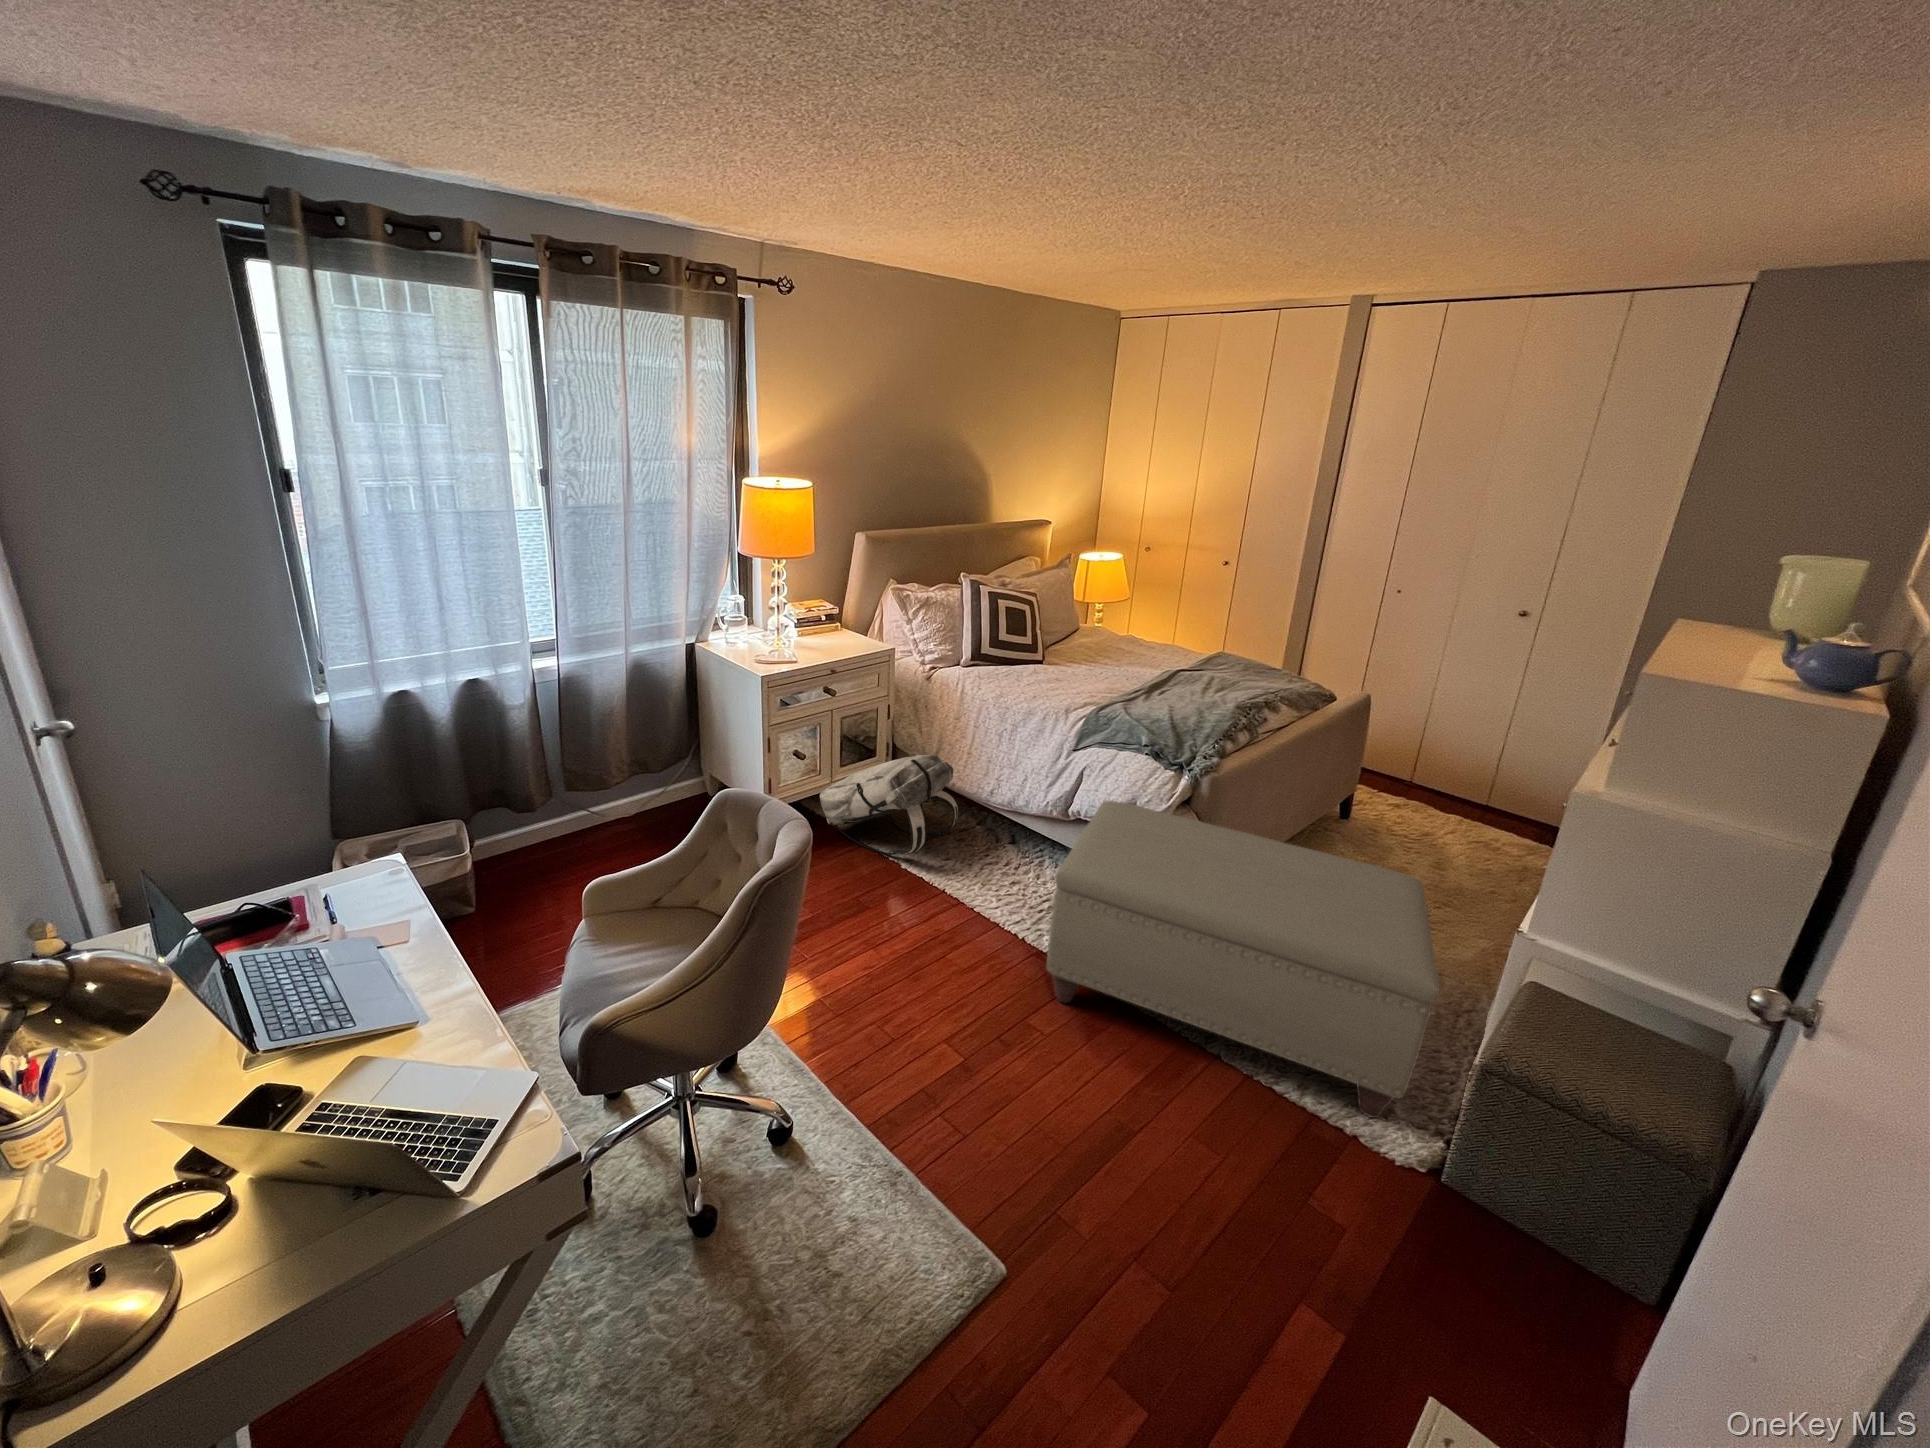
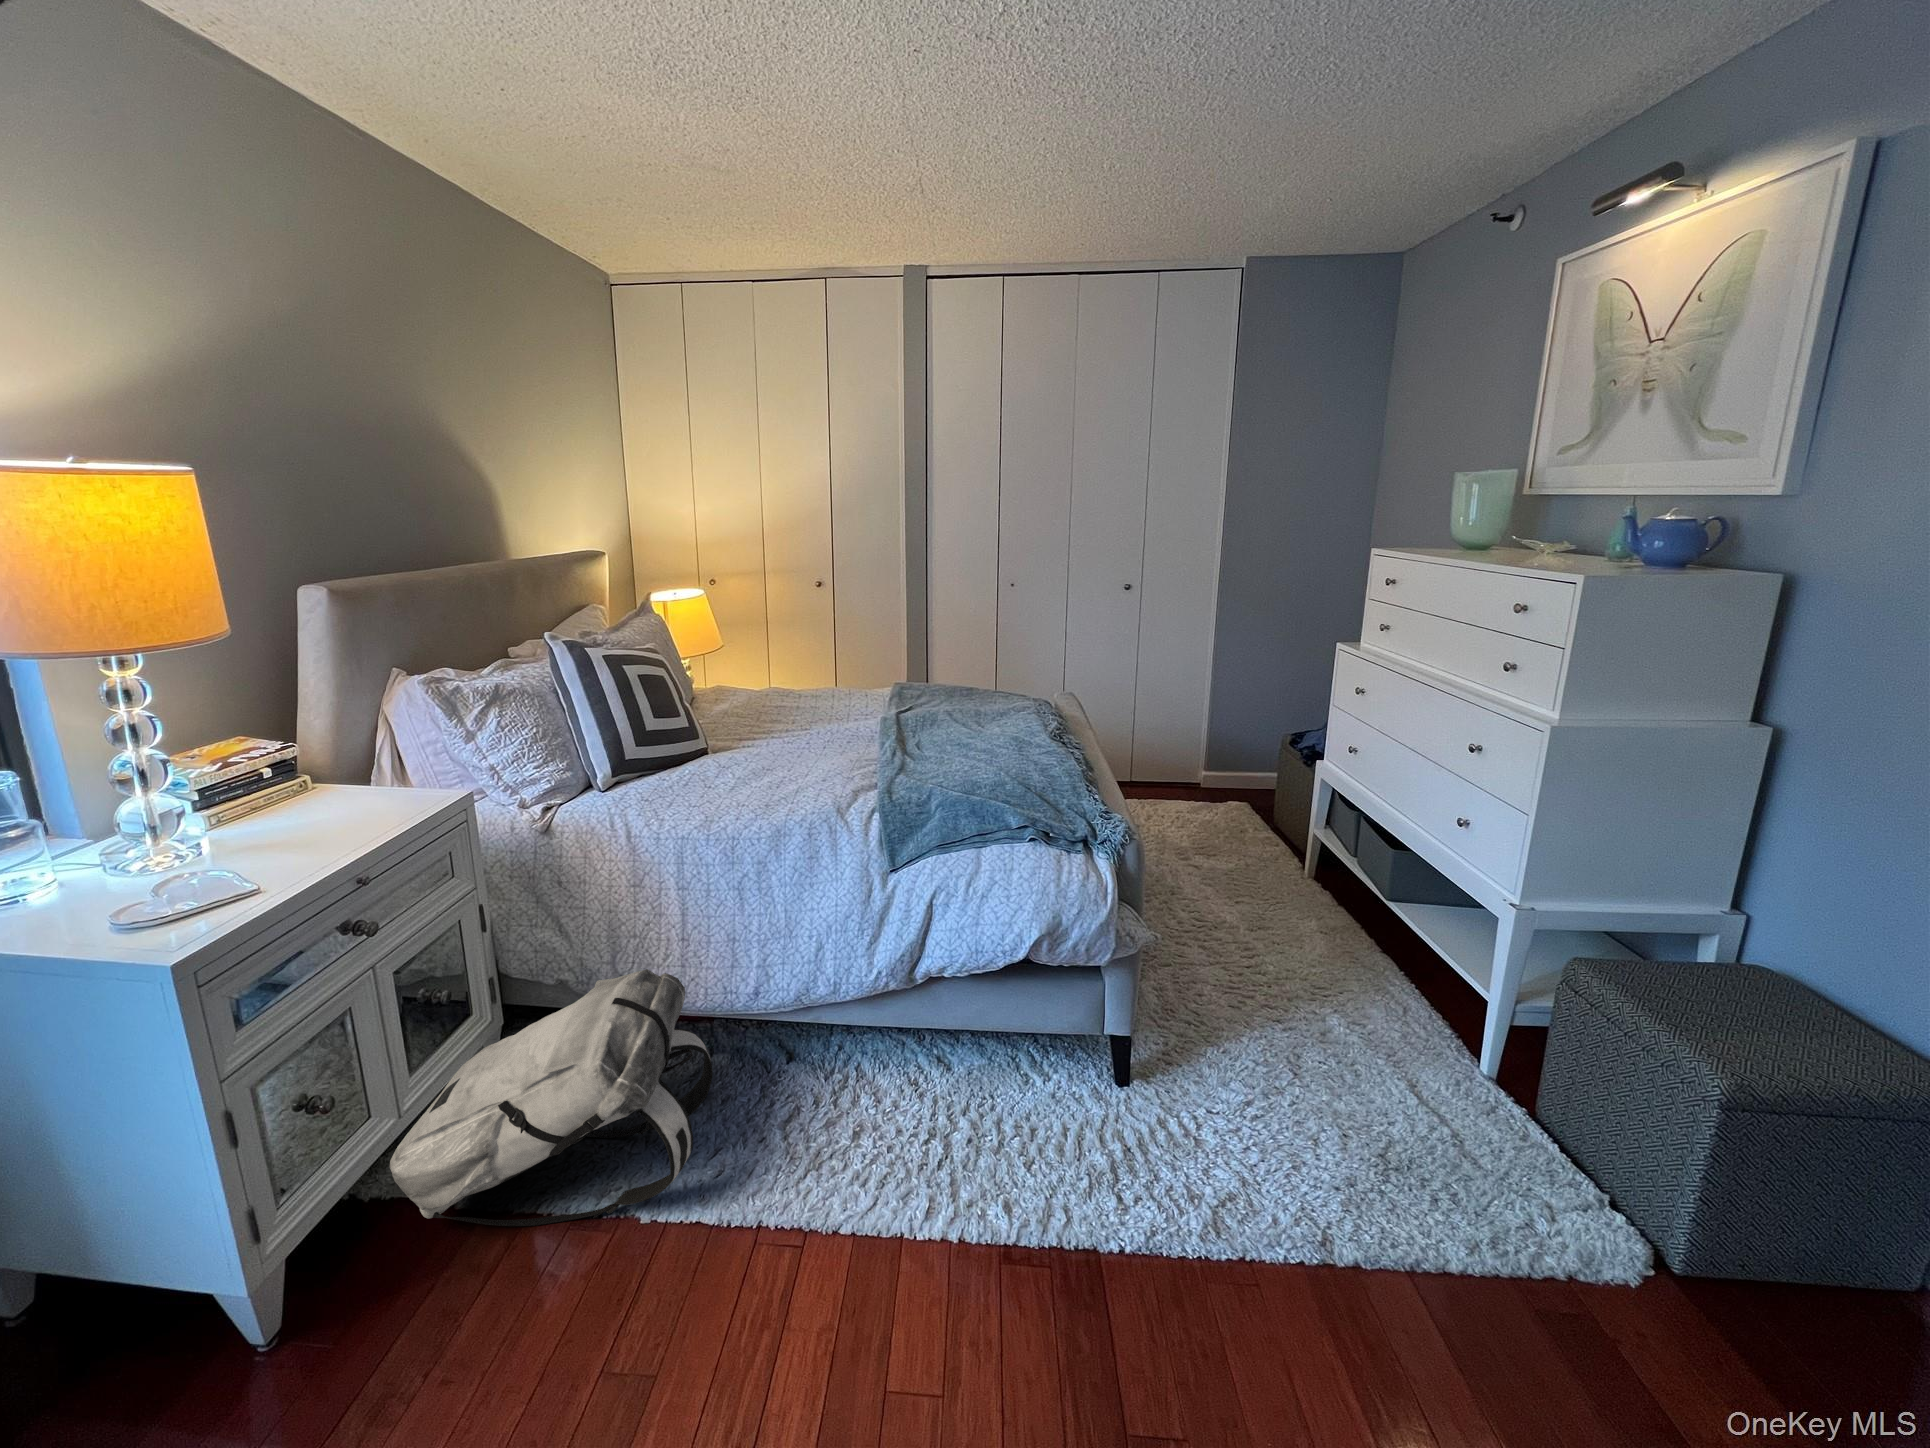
ottoman: present [1046,801,1440,1118] -> none [1001,884,1625,1340]

